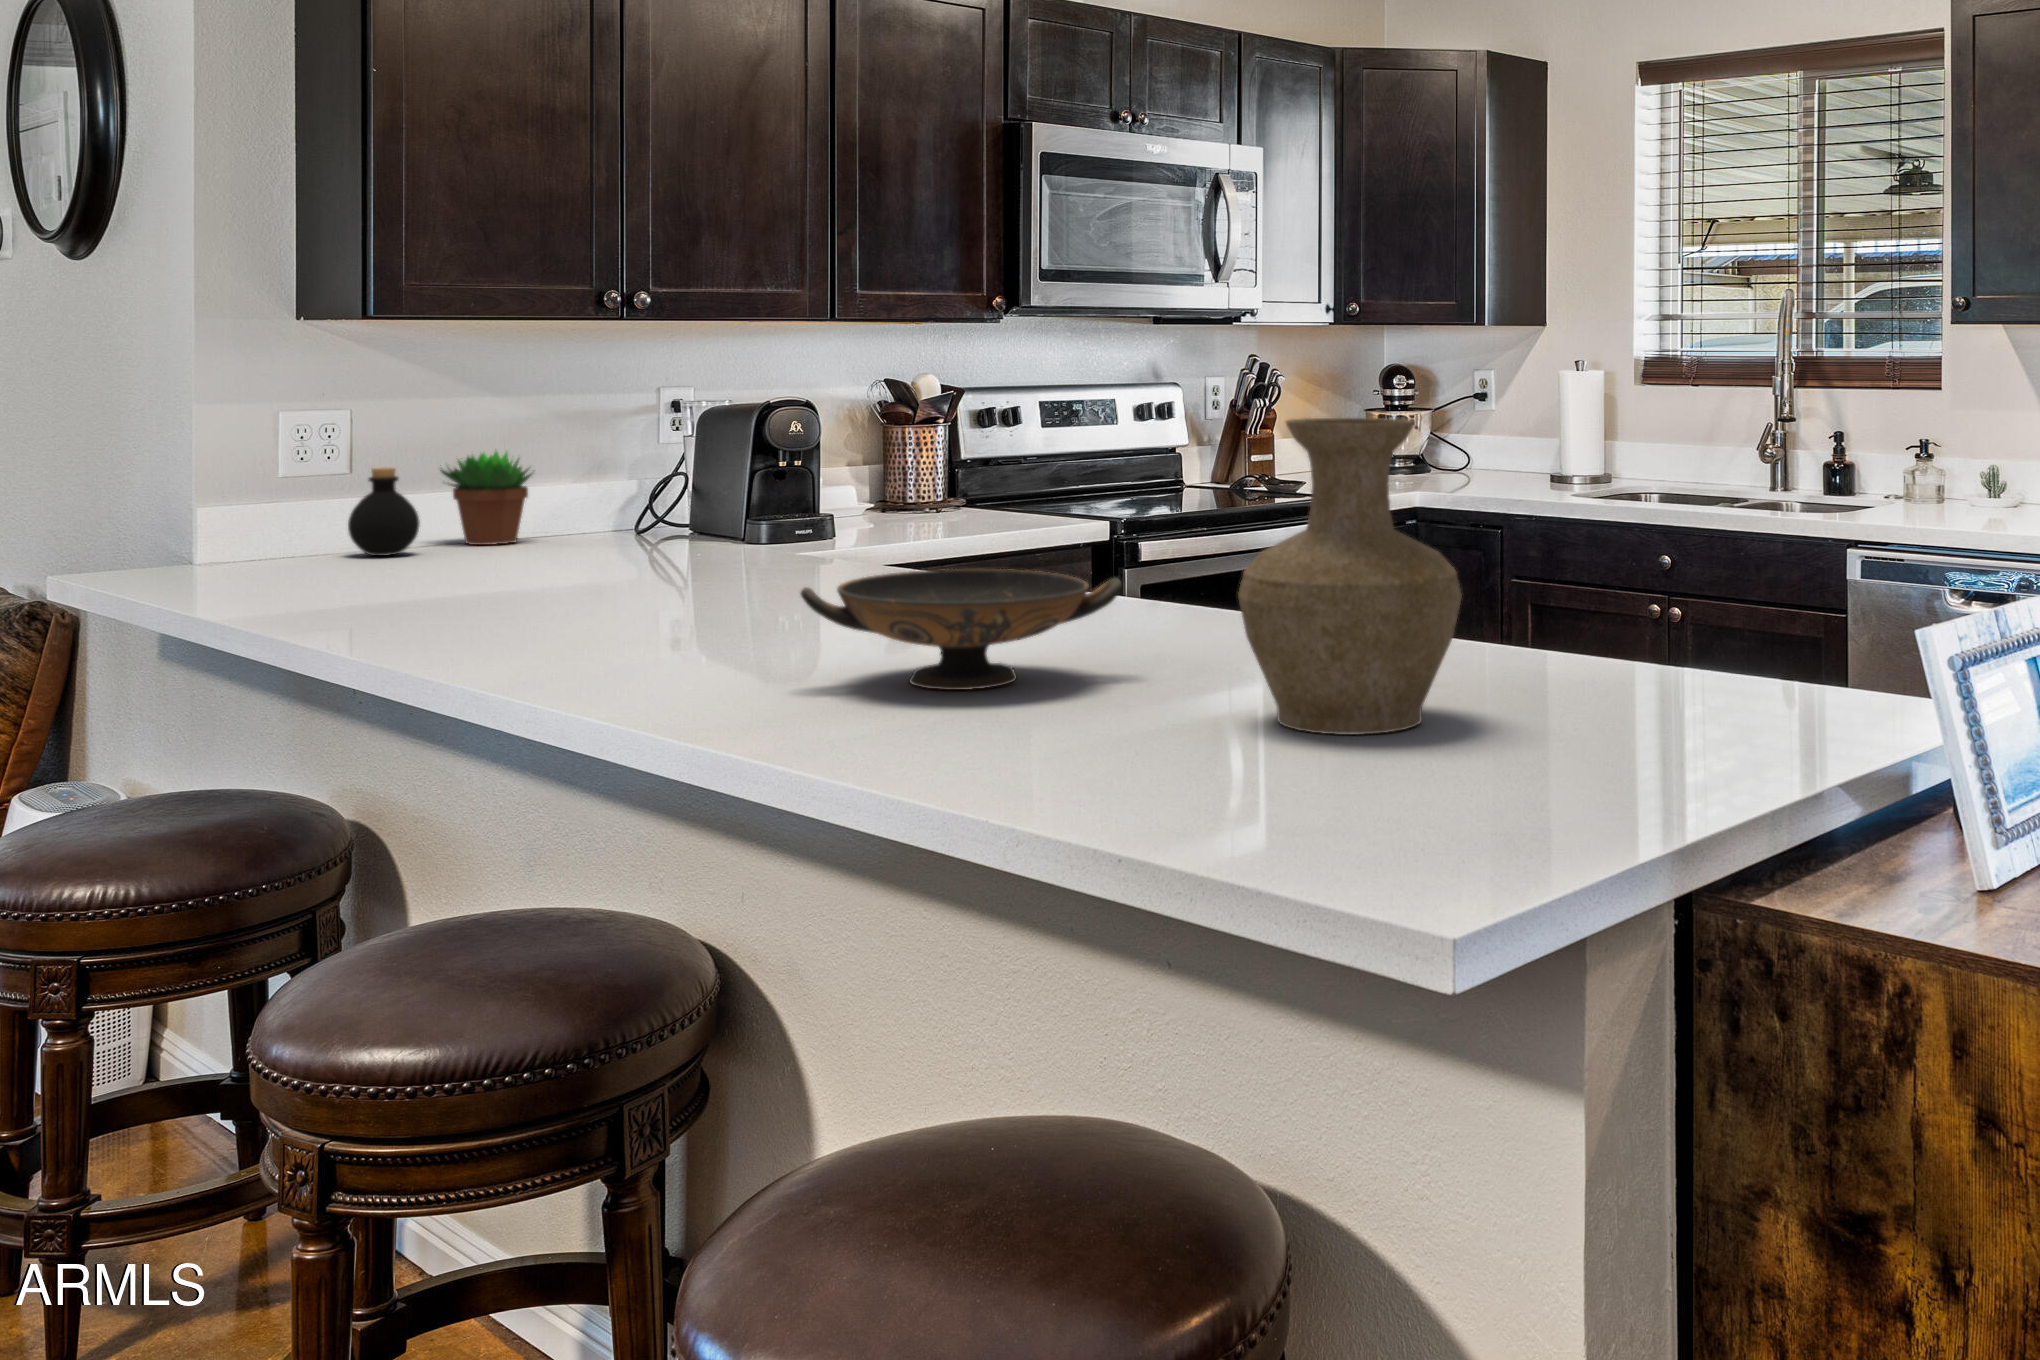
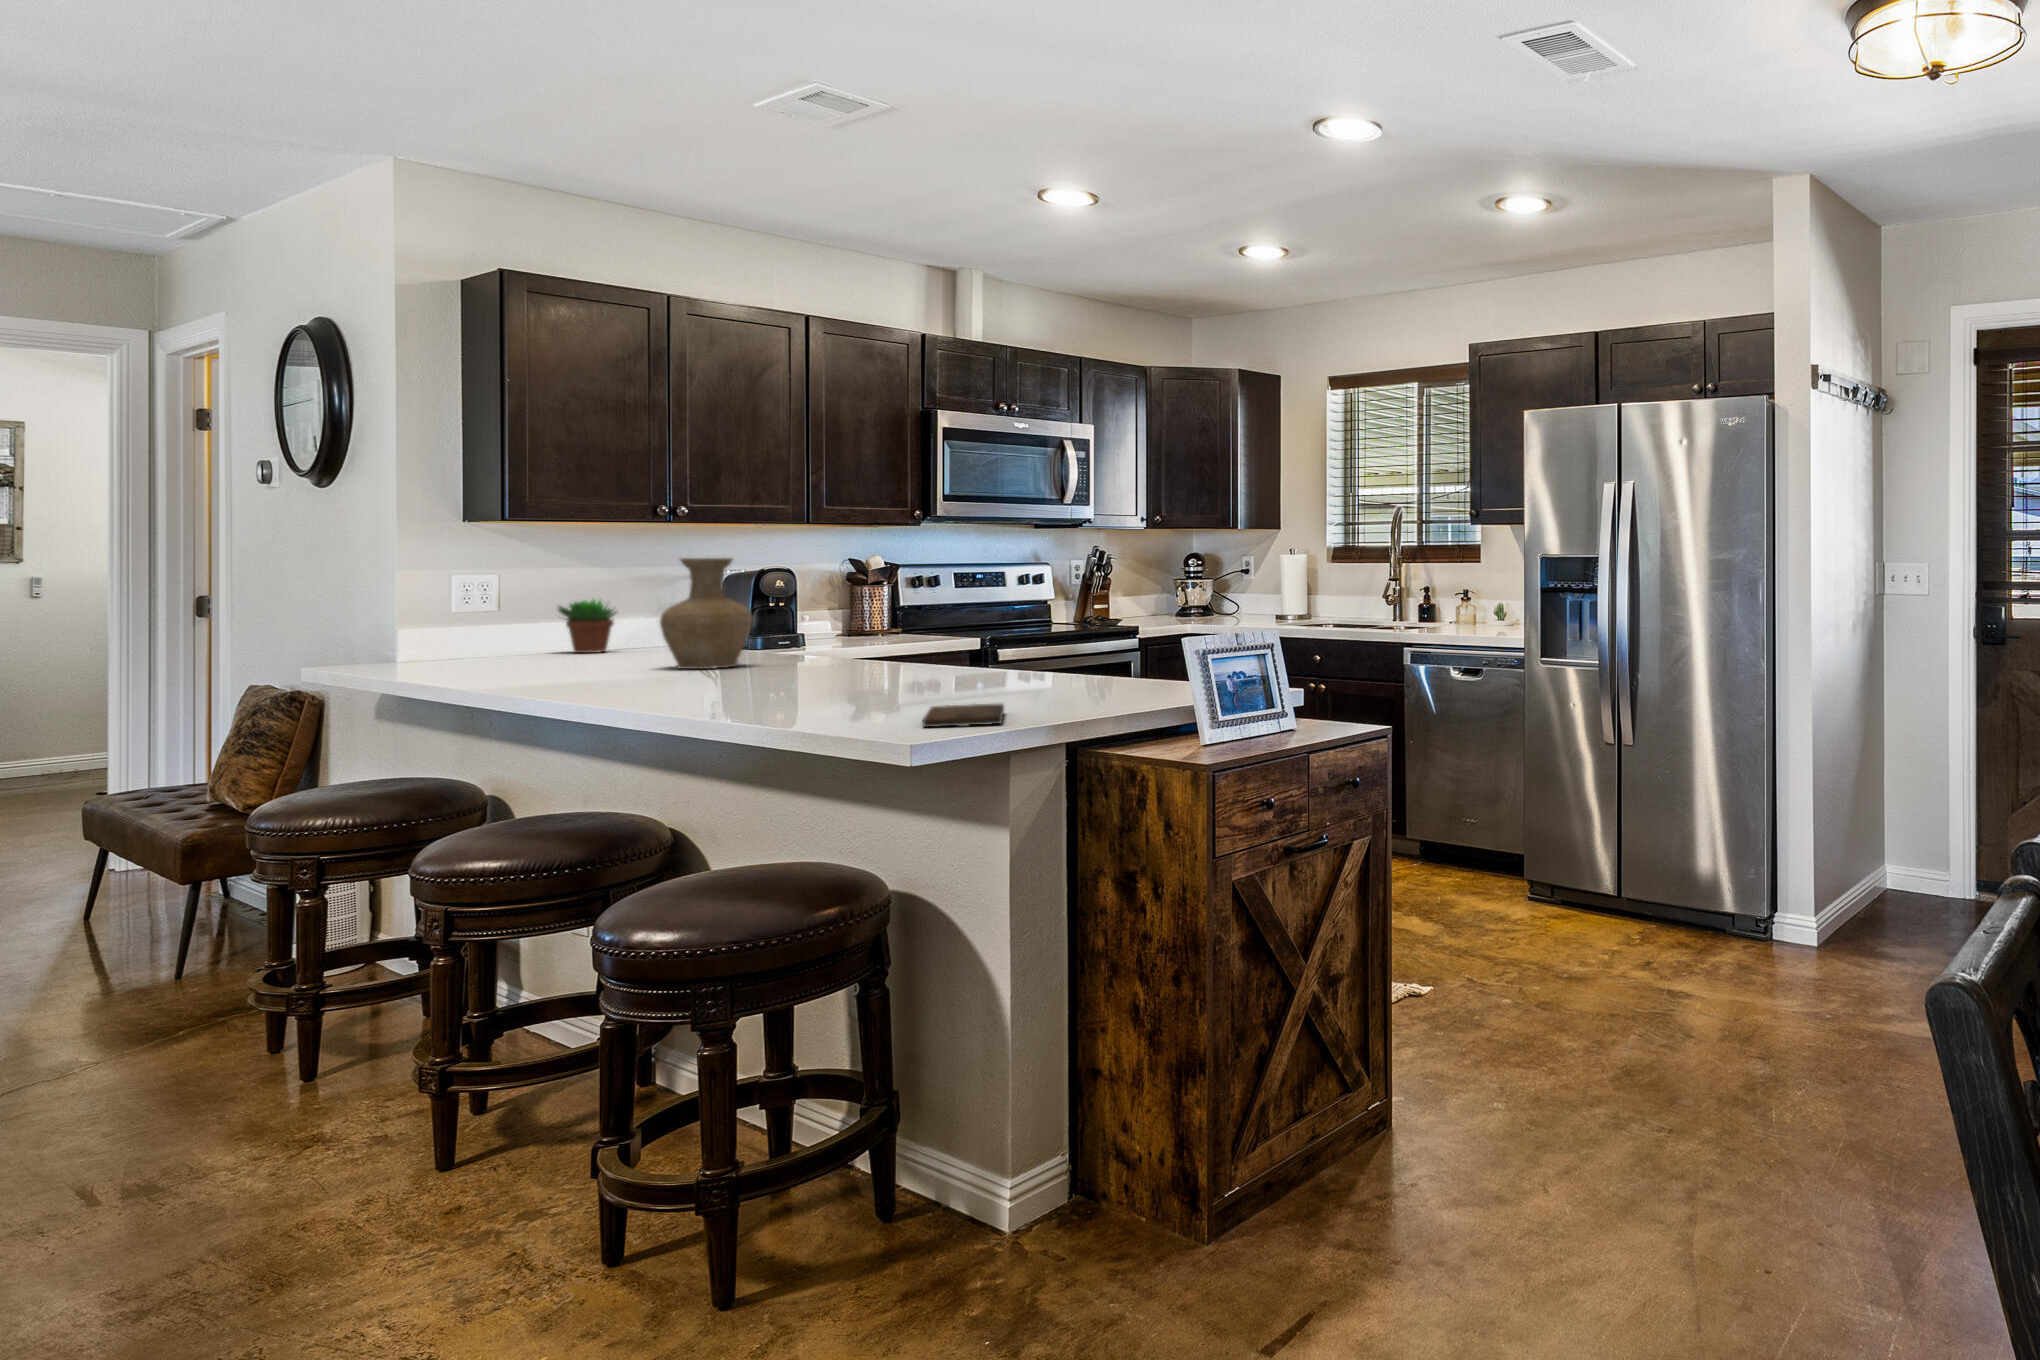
vase: present [1238,418,1462,735] -> present [660,558,753,669]
bottle: present [348,468,420,556] -> none [497,607,543,658]
decorative bowl: present [801,569,1122,690] -> none [725,640,902,696]
cutting board: none [1275,748,1479,828] -> present [923,704,1004,727]

